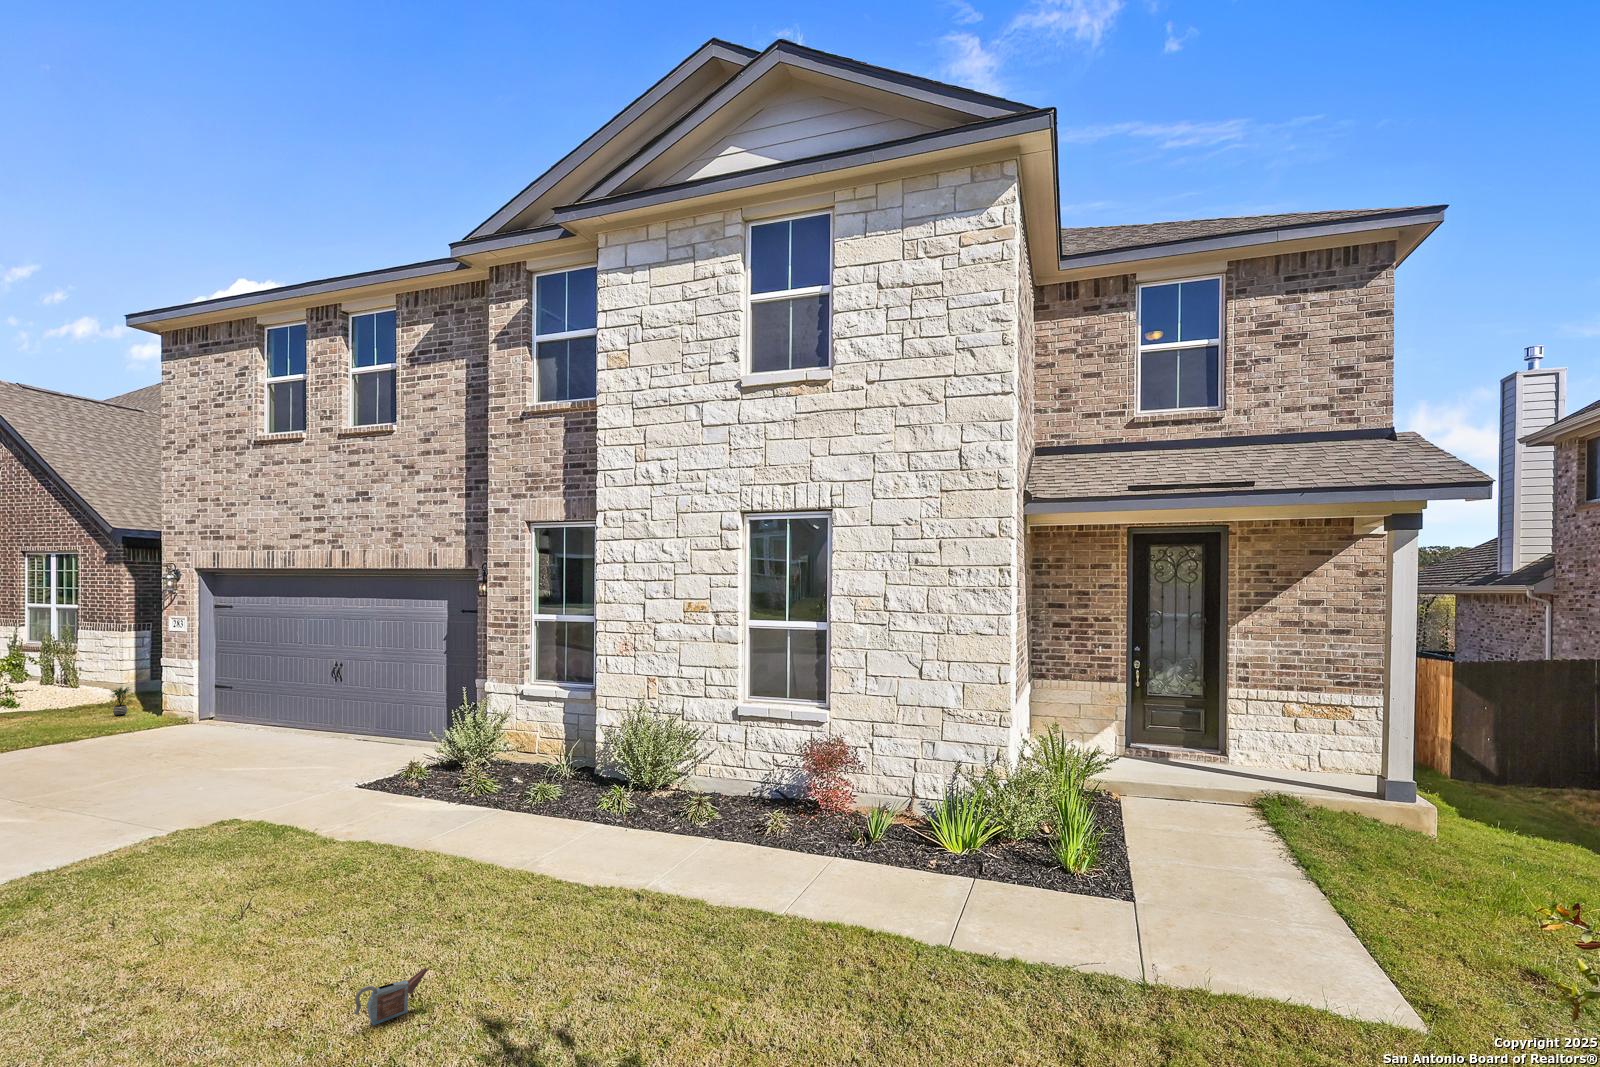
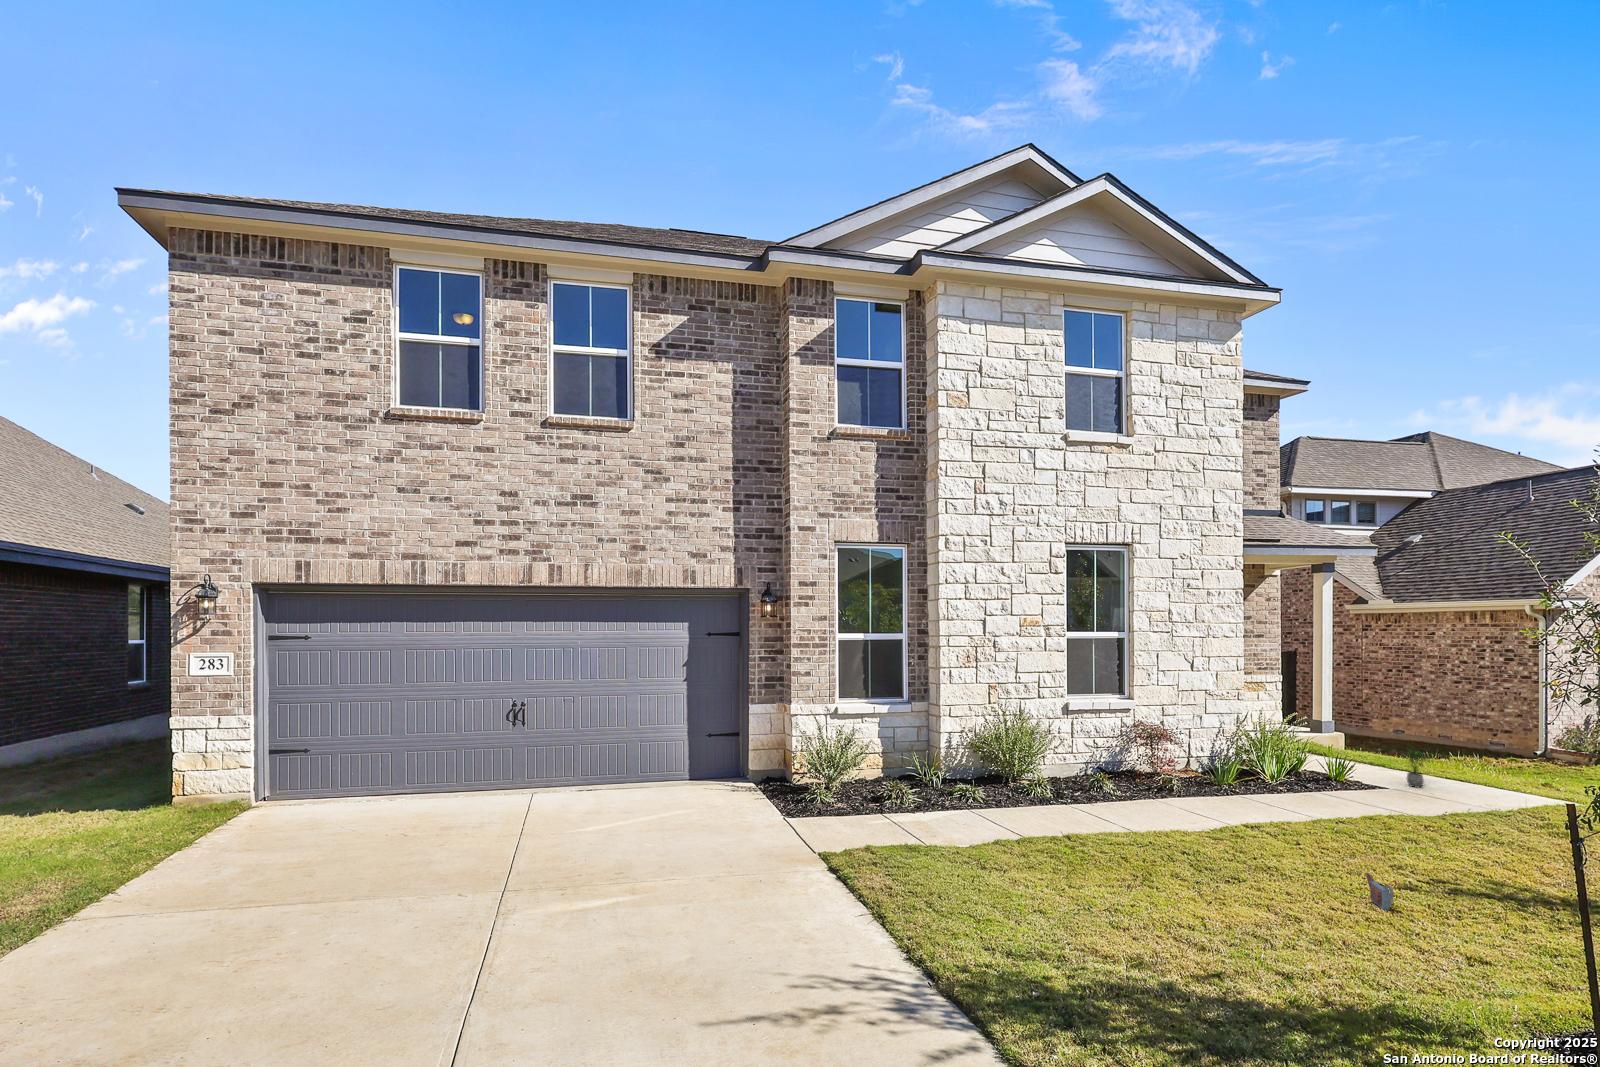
potted plant: present [112,687,130,716] -> present [1407,749,1430,788]

